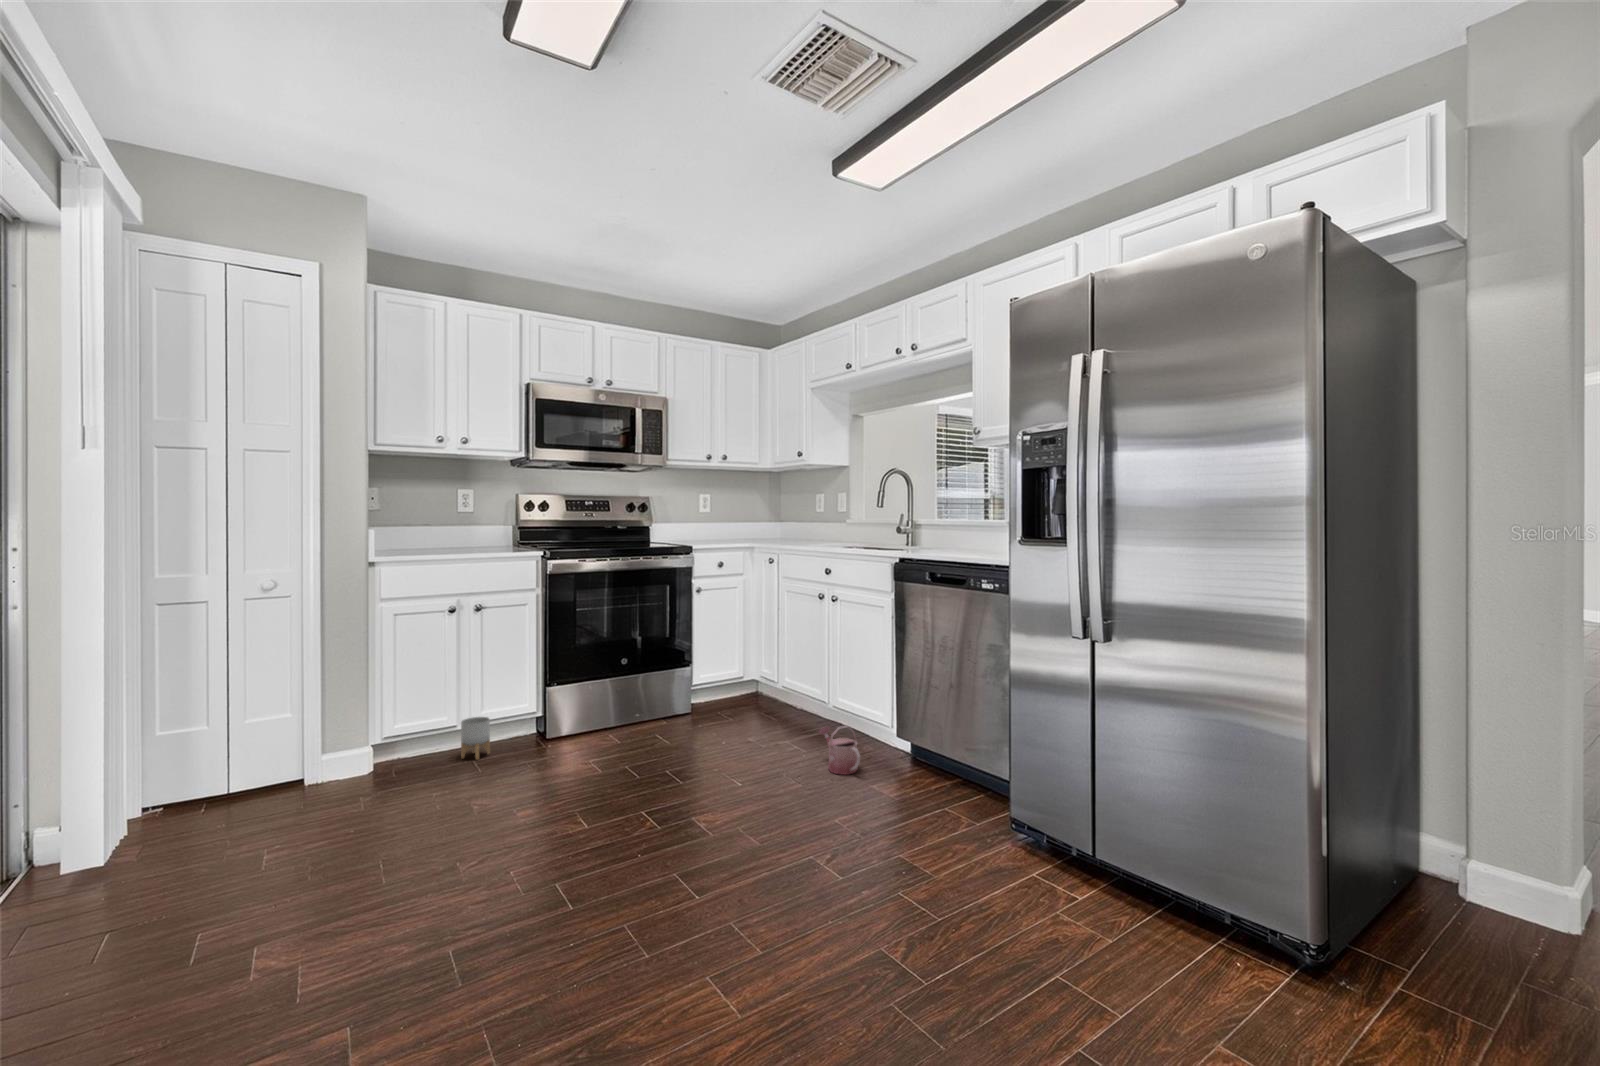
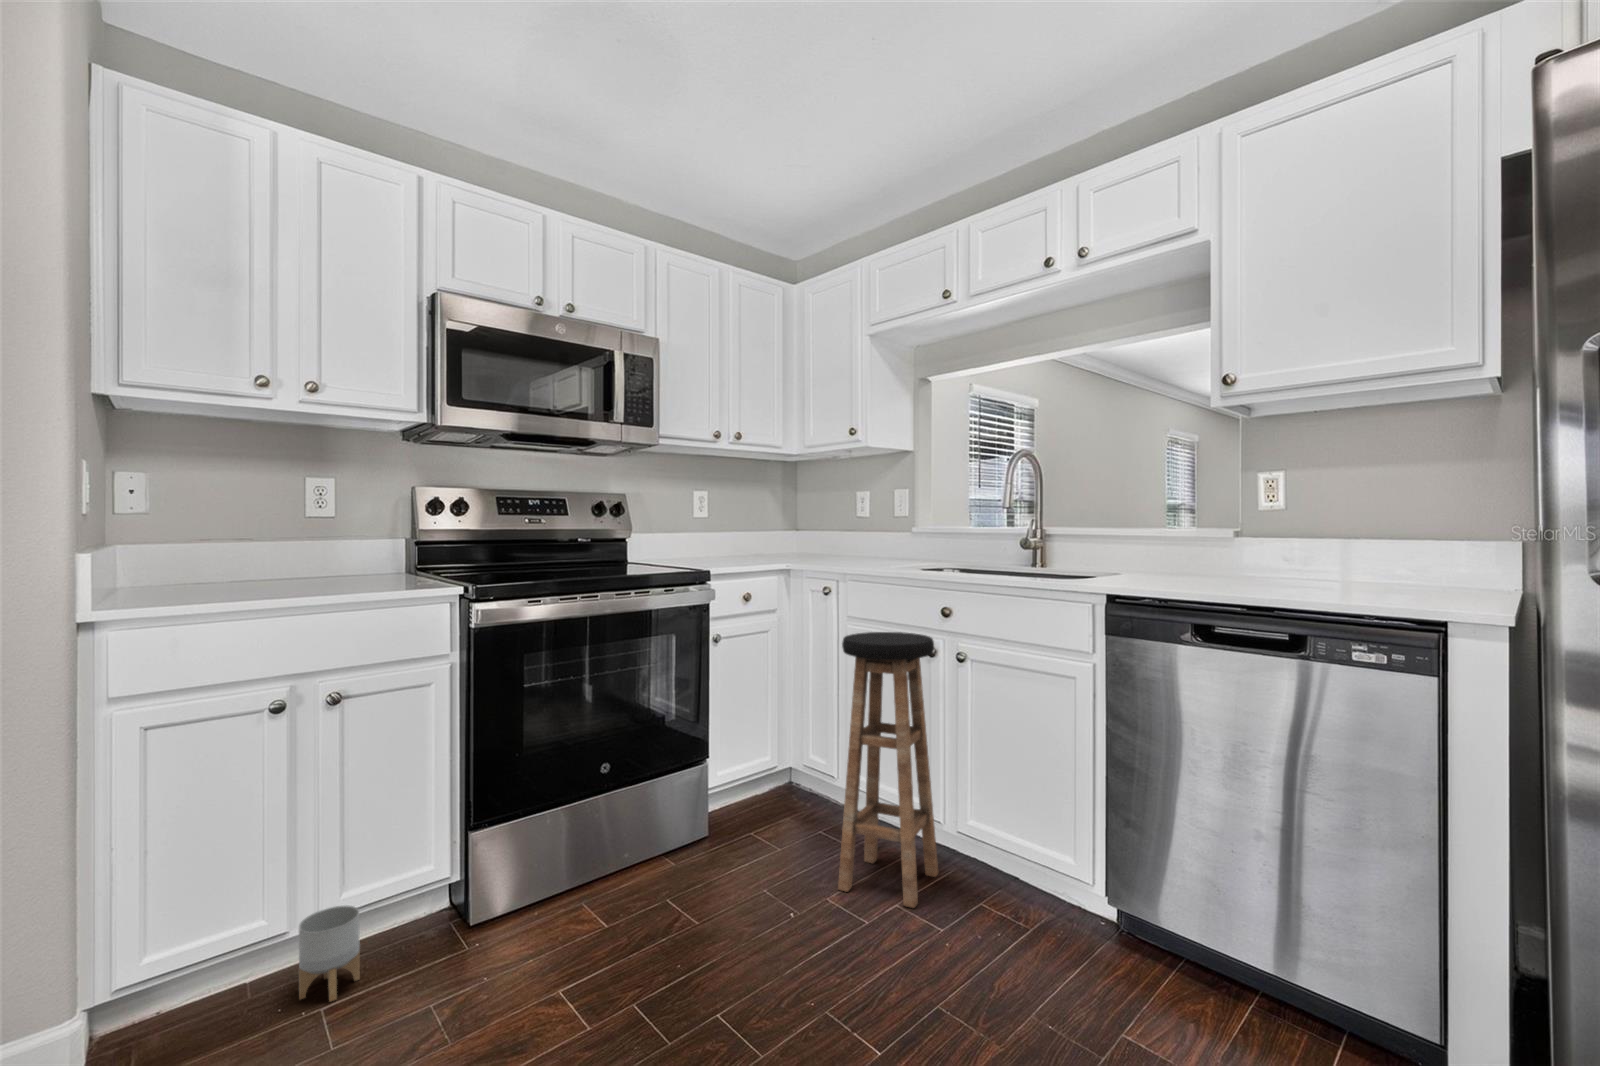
bar stool: none [757,584,822,743] -> present [838,632,938,908]
watering can: present [819,726,860,775] -> none [977,893,1088,997]

